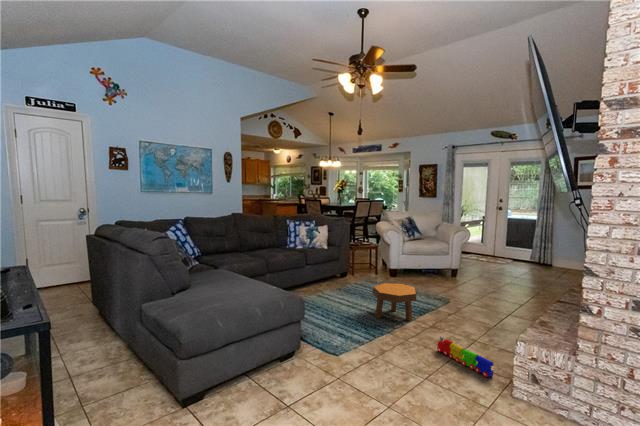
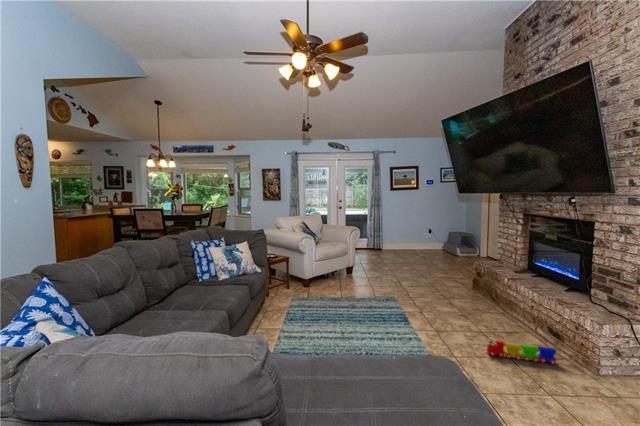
footstool: present [372,283,416,321] -> none [369,295,419,342]

